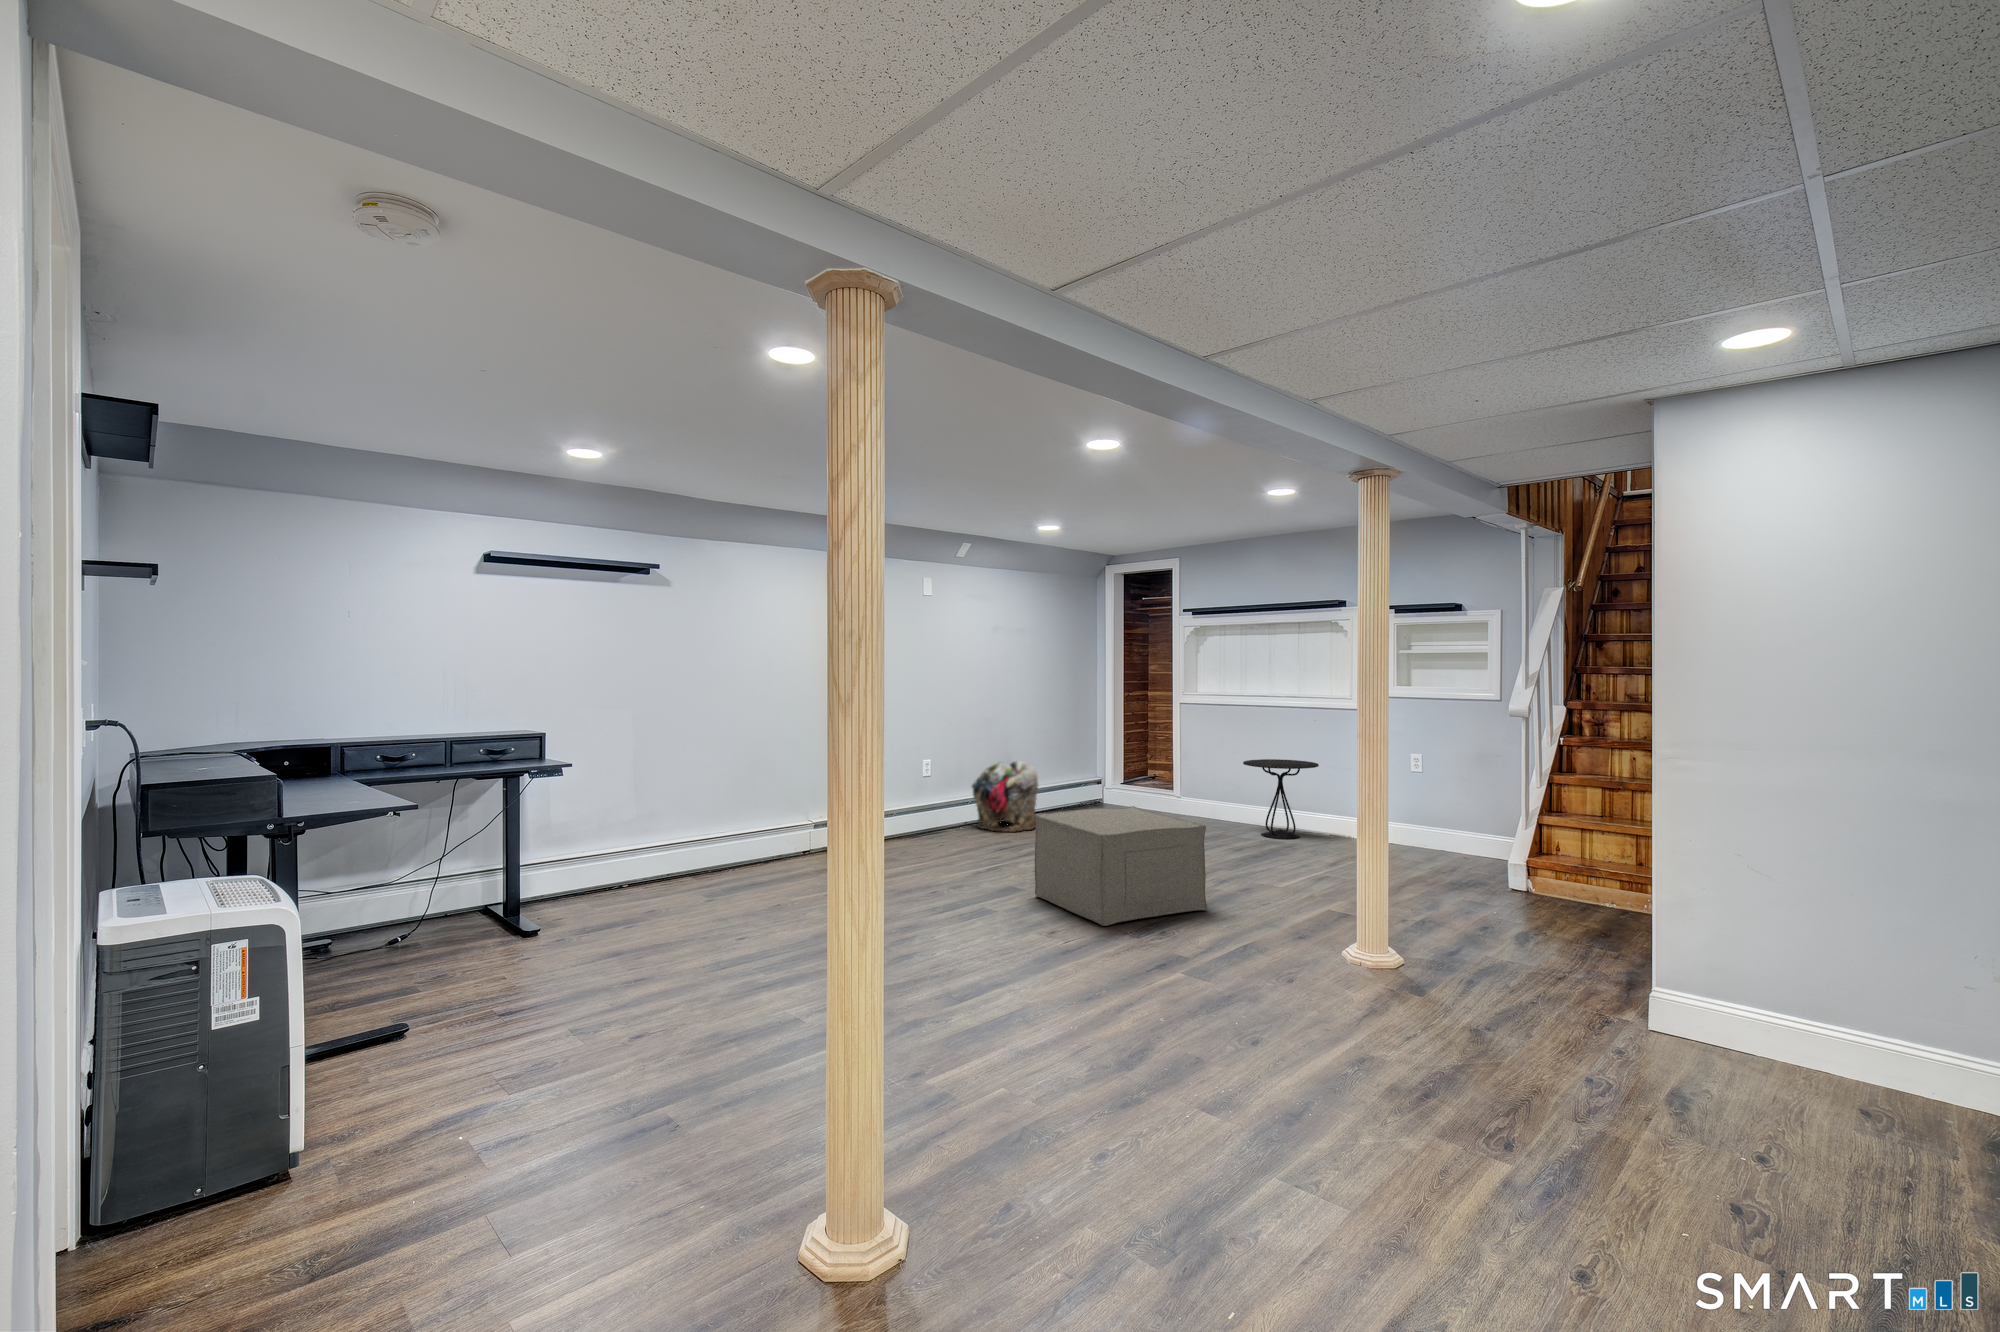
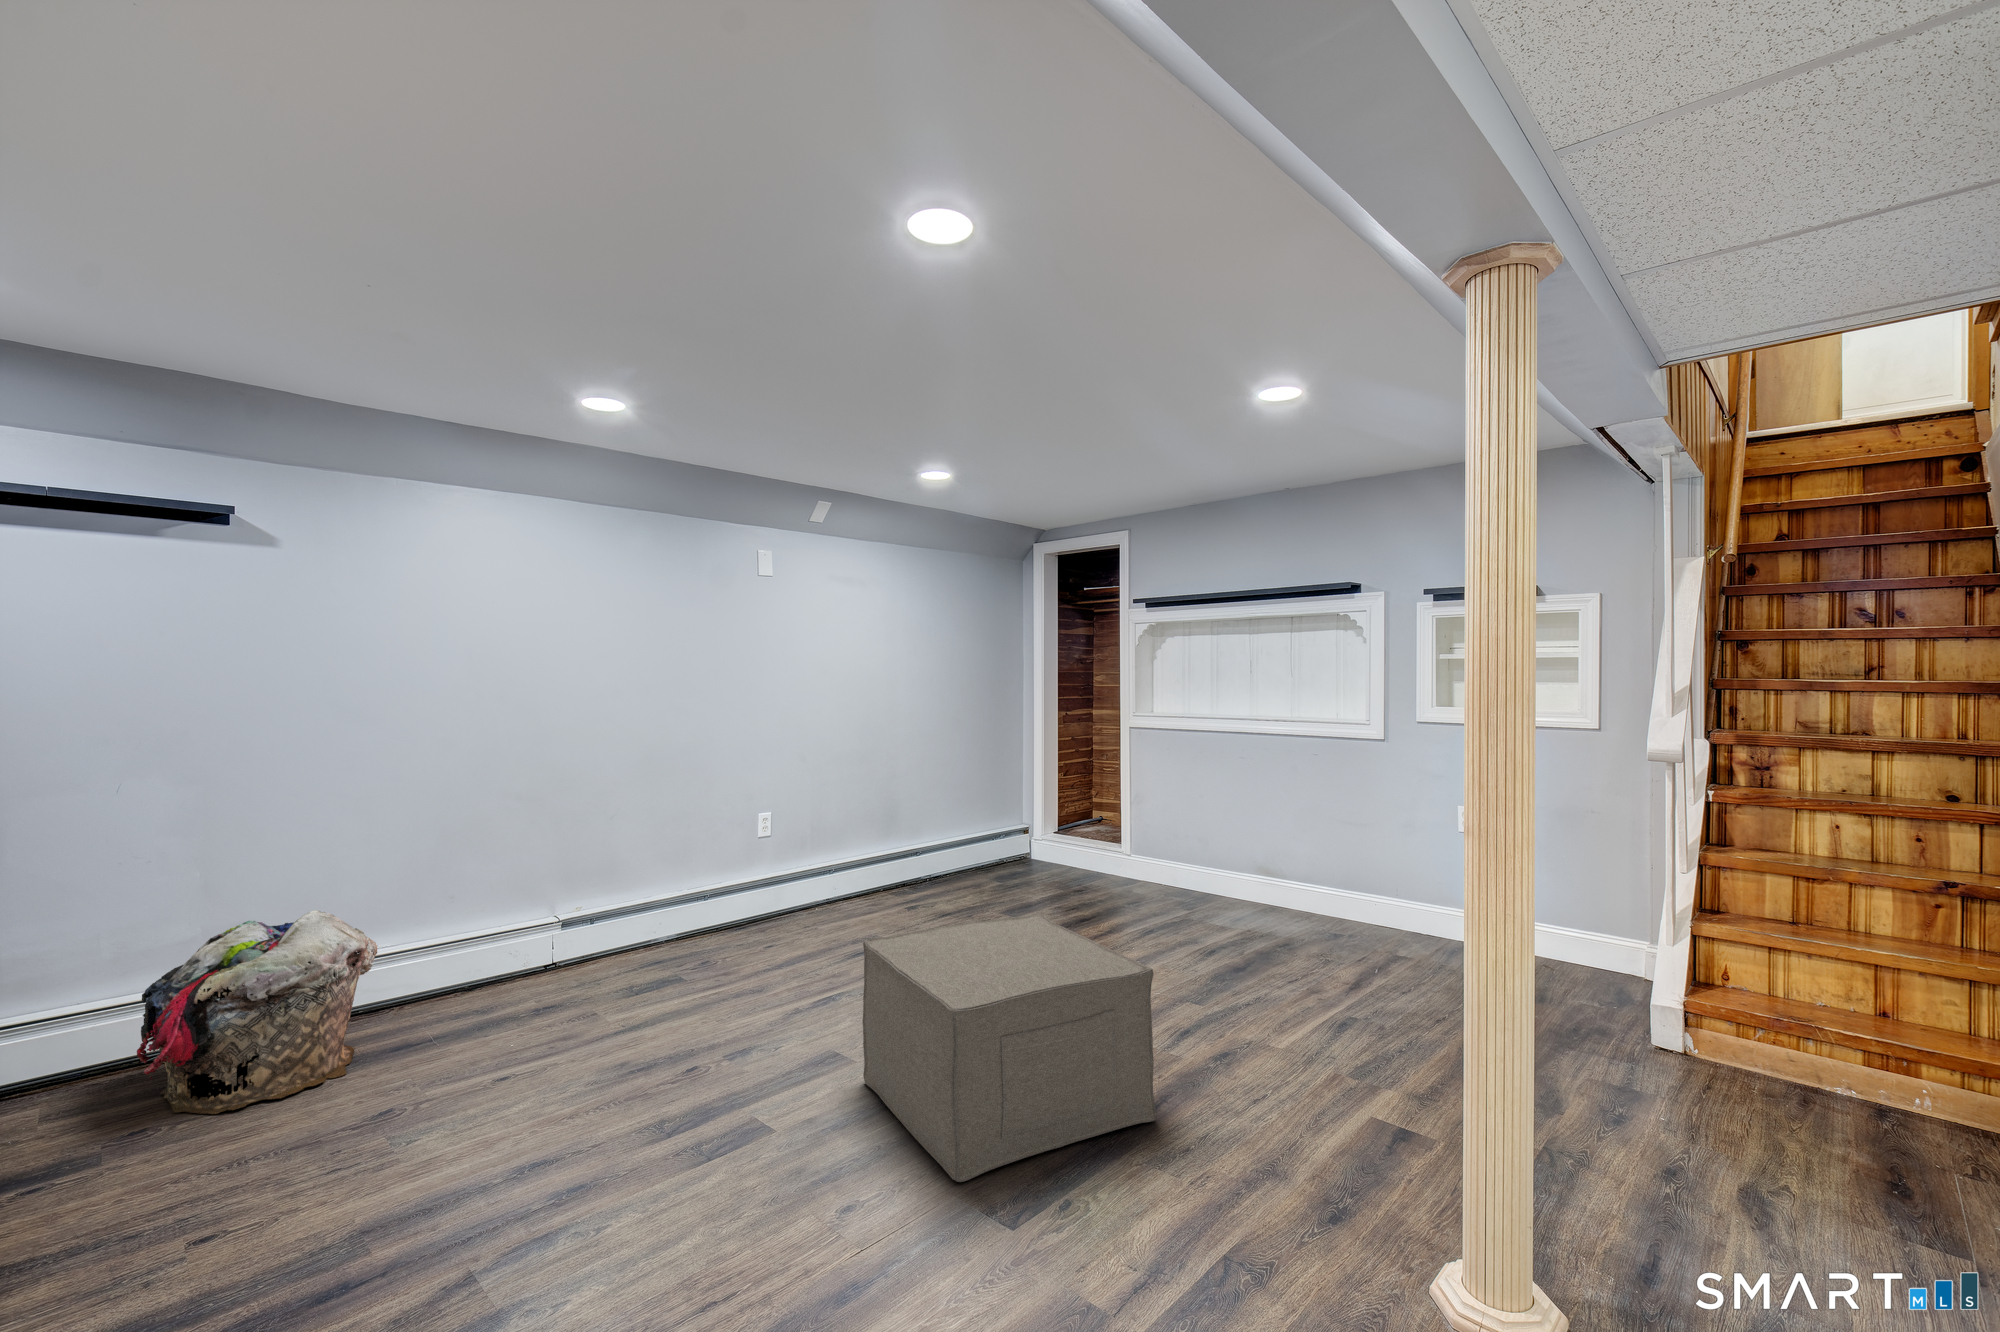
side table: present [1243,759,1319,839] -> none [1215,807,1322,925]
laundry basket: present [972,761,1038,832] -> present [137,910,377,1114]

